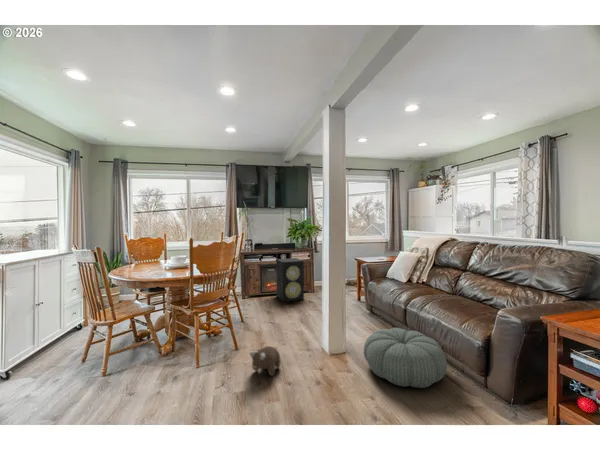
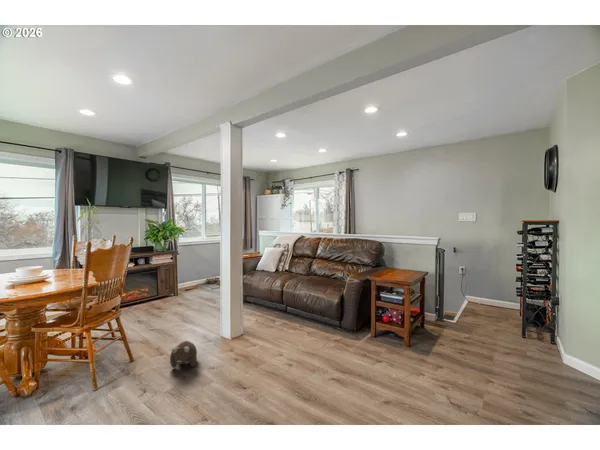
speaker: present [276,258,304,302] -> none [135,262,171,310]
pouf: present [364,328,447,388] -> none [264,303,321,342]

